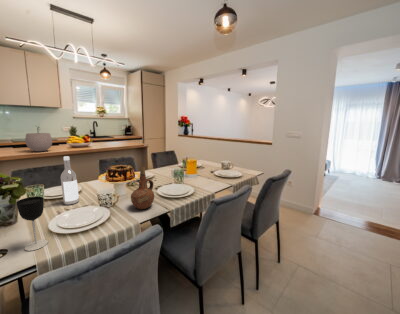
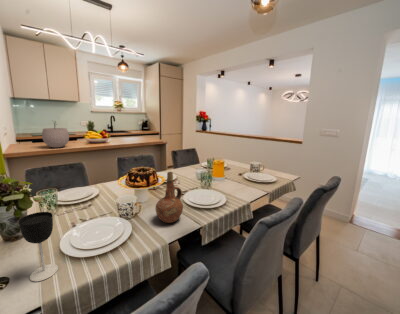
wine bottle: present [61,156,79,205] -> none [76,157,96,213]

